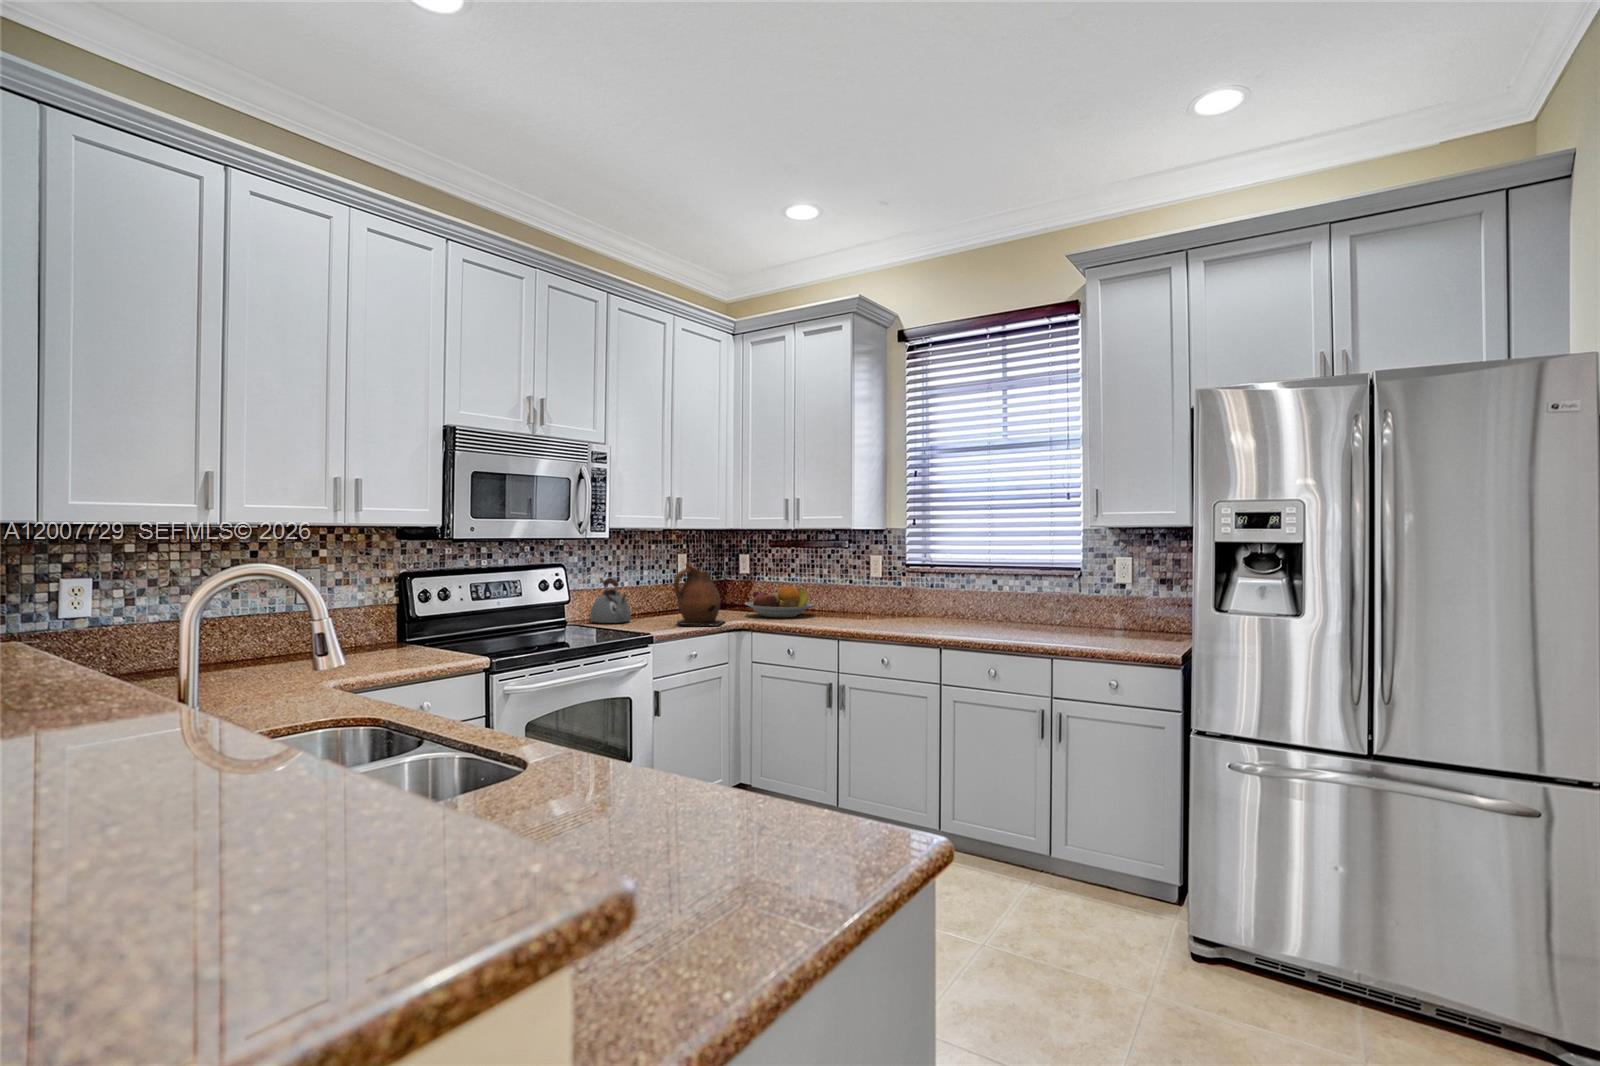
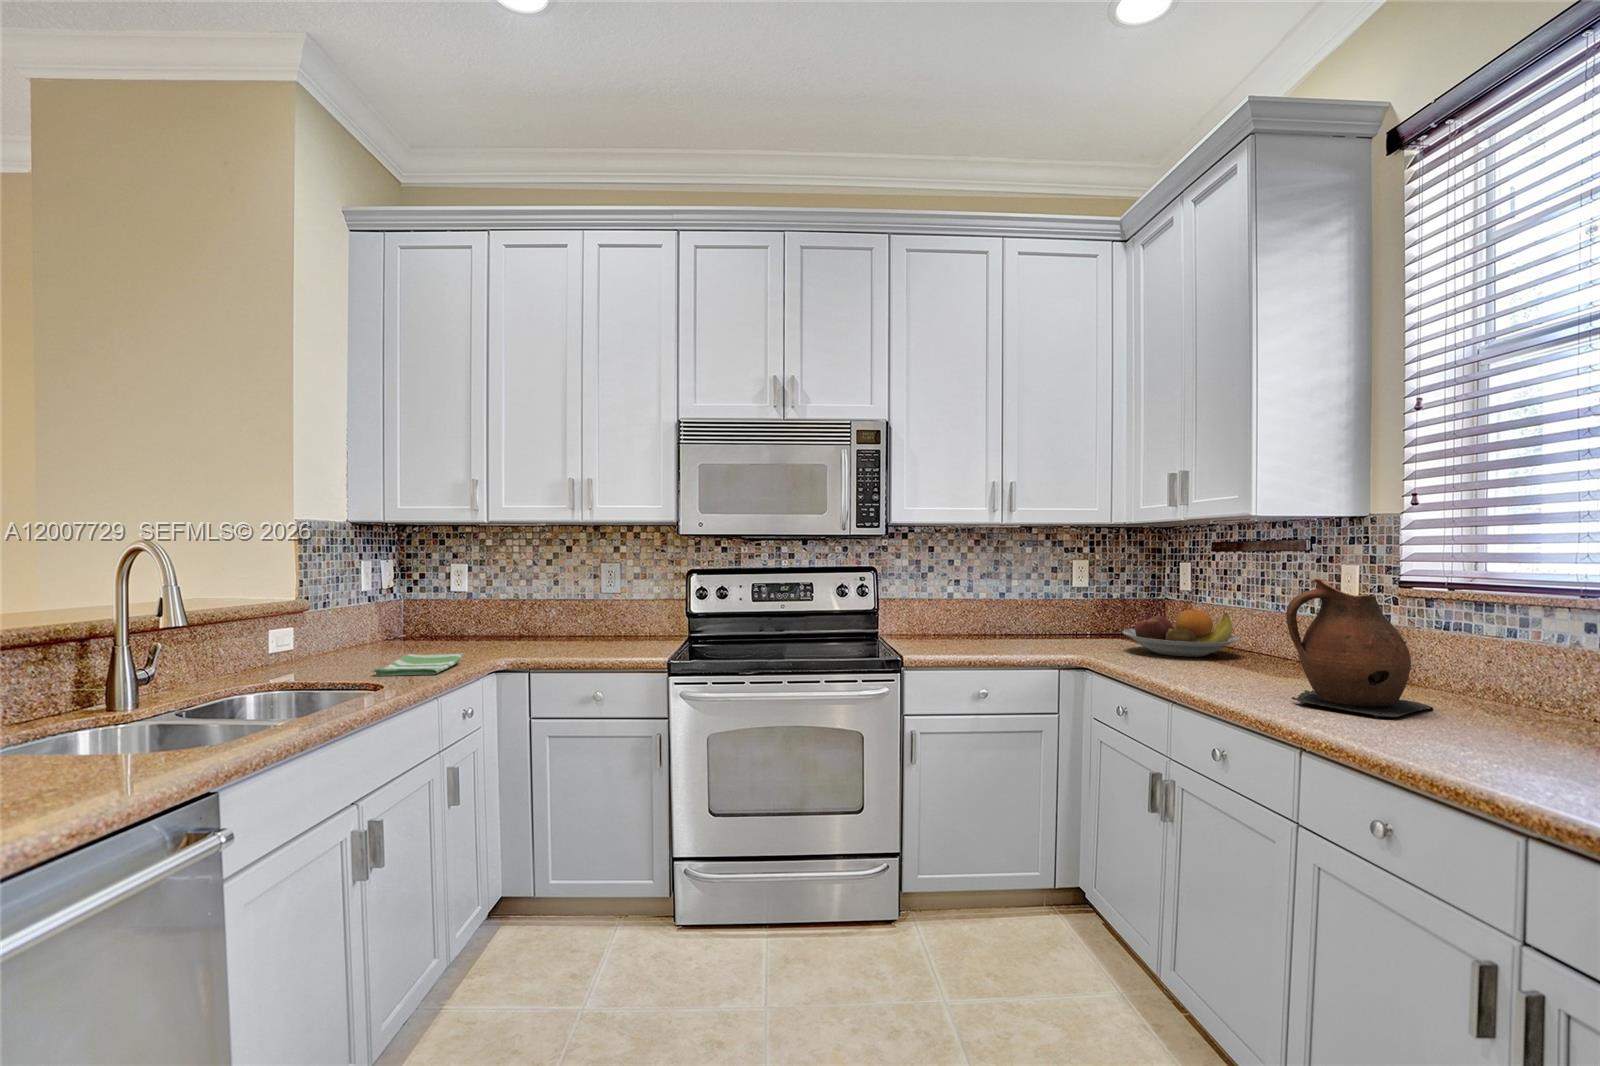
ceramic pitcher: present [674,564,724,626] -> present [1286,578,1433,718]
kettle: present [590,578,631,623] -> none [926,585,973,638]
dish towel: none [241,682,364,713] -> present [374,653,463,676]

